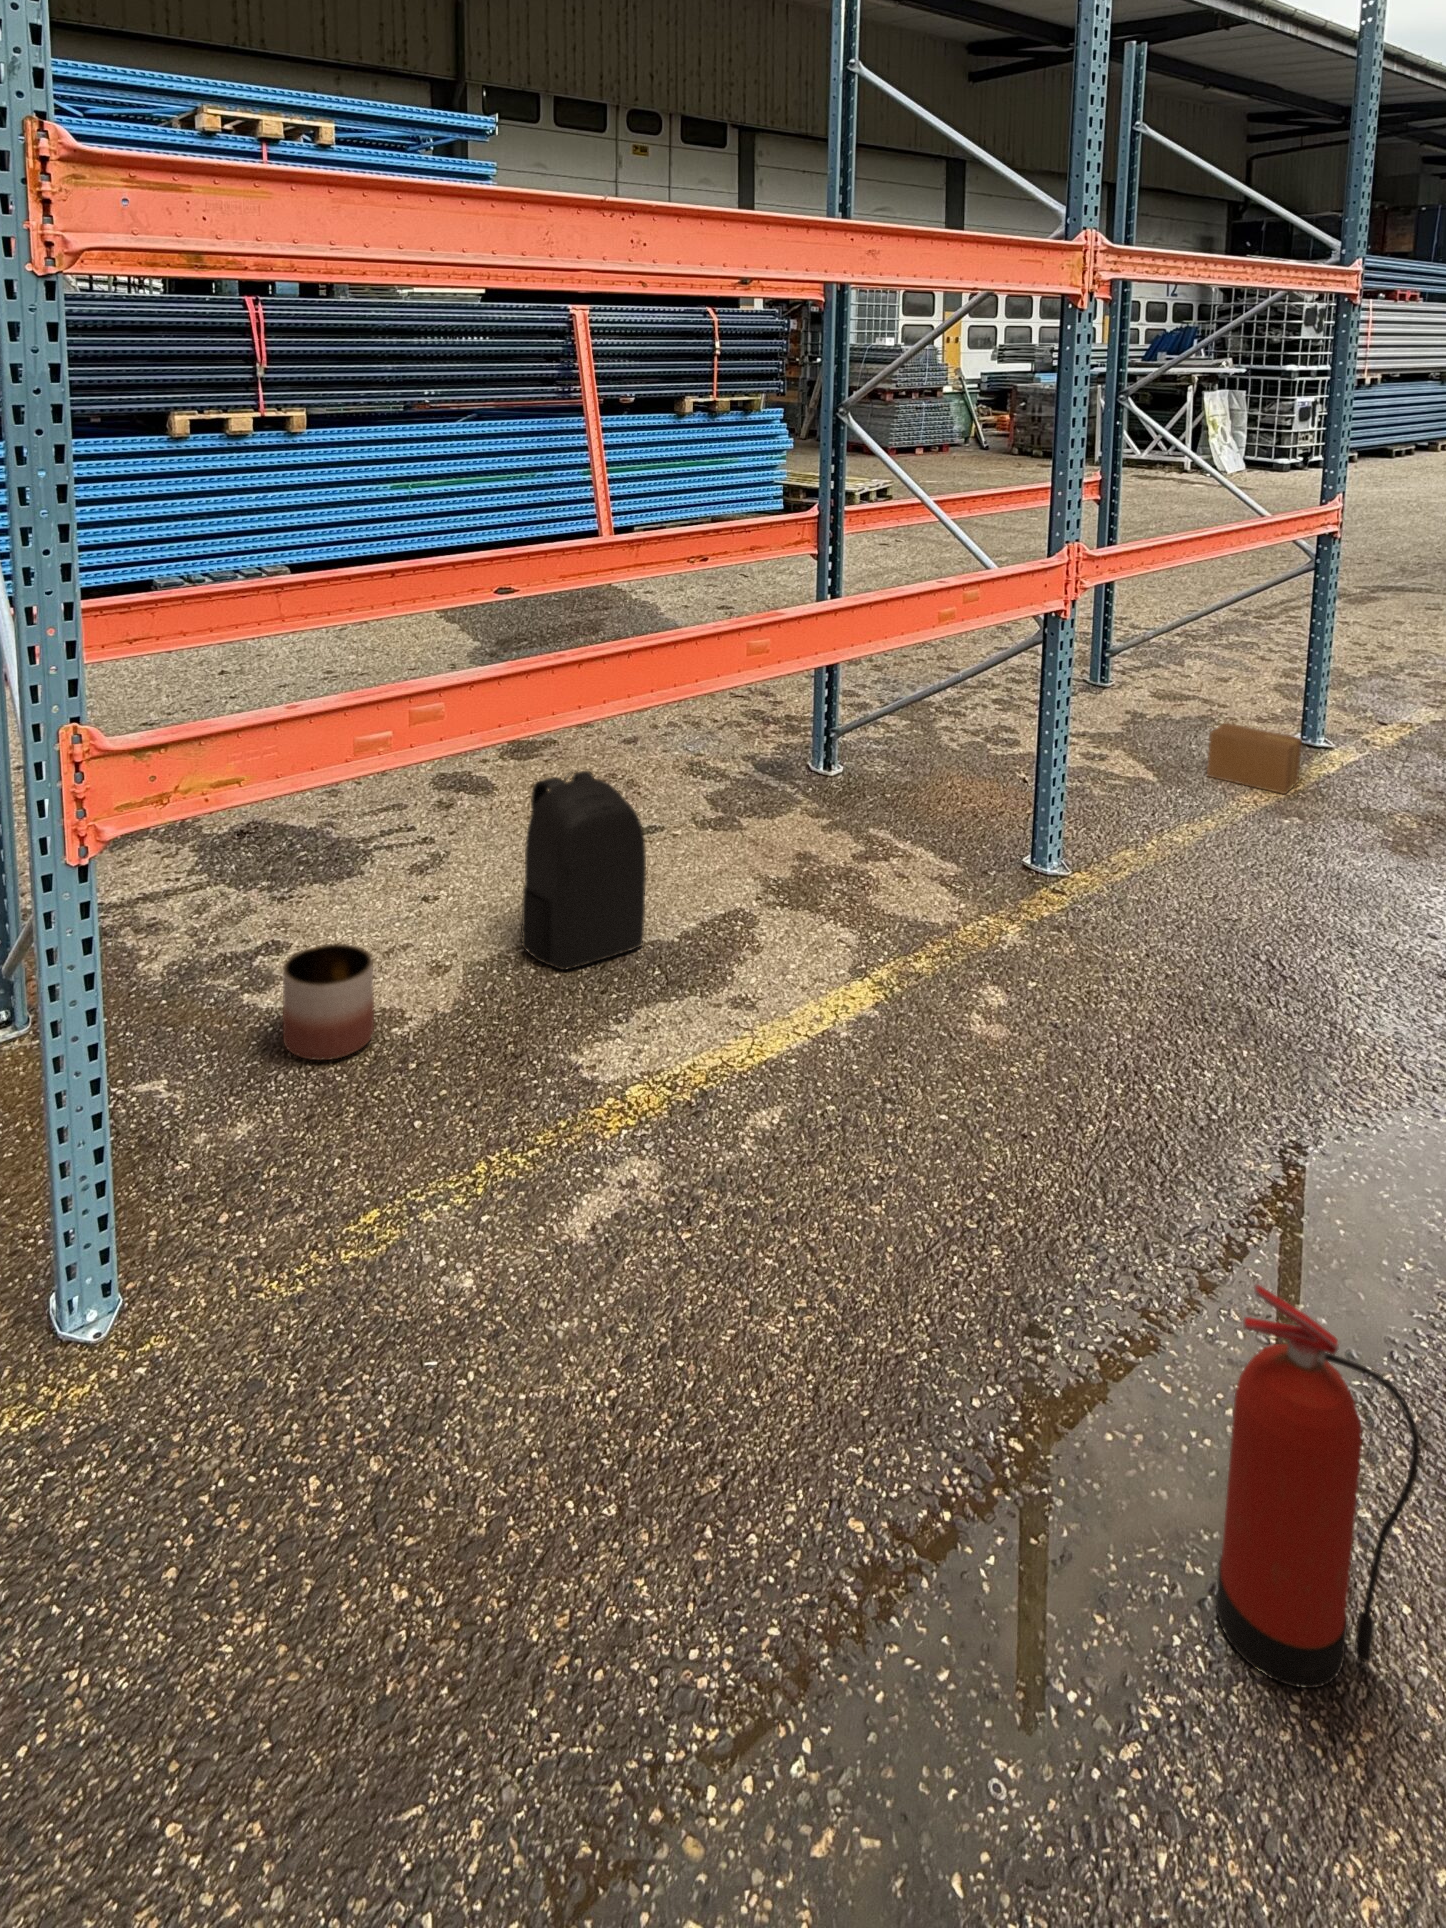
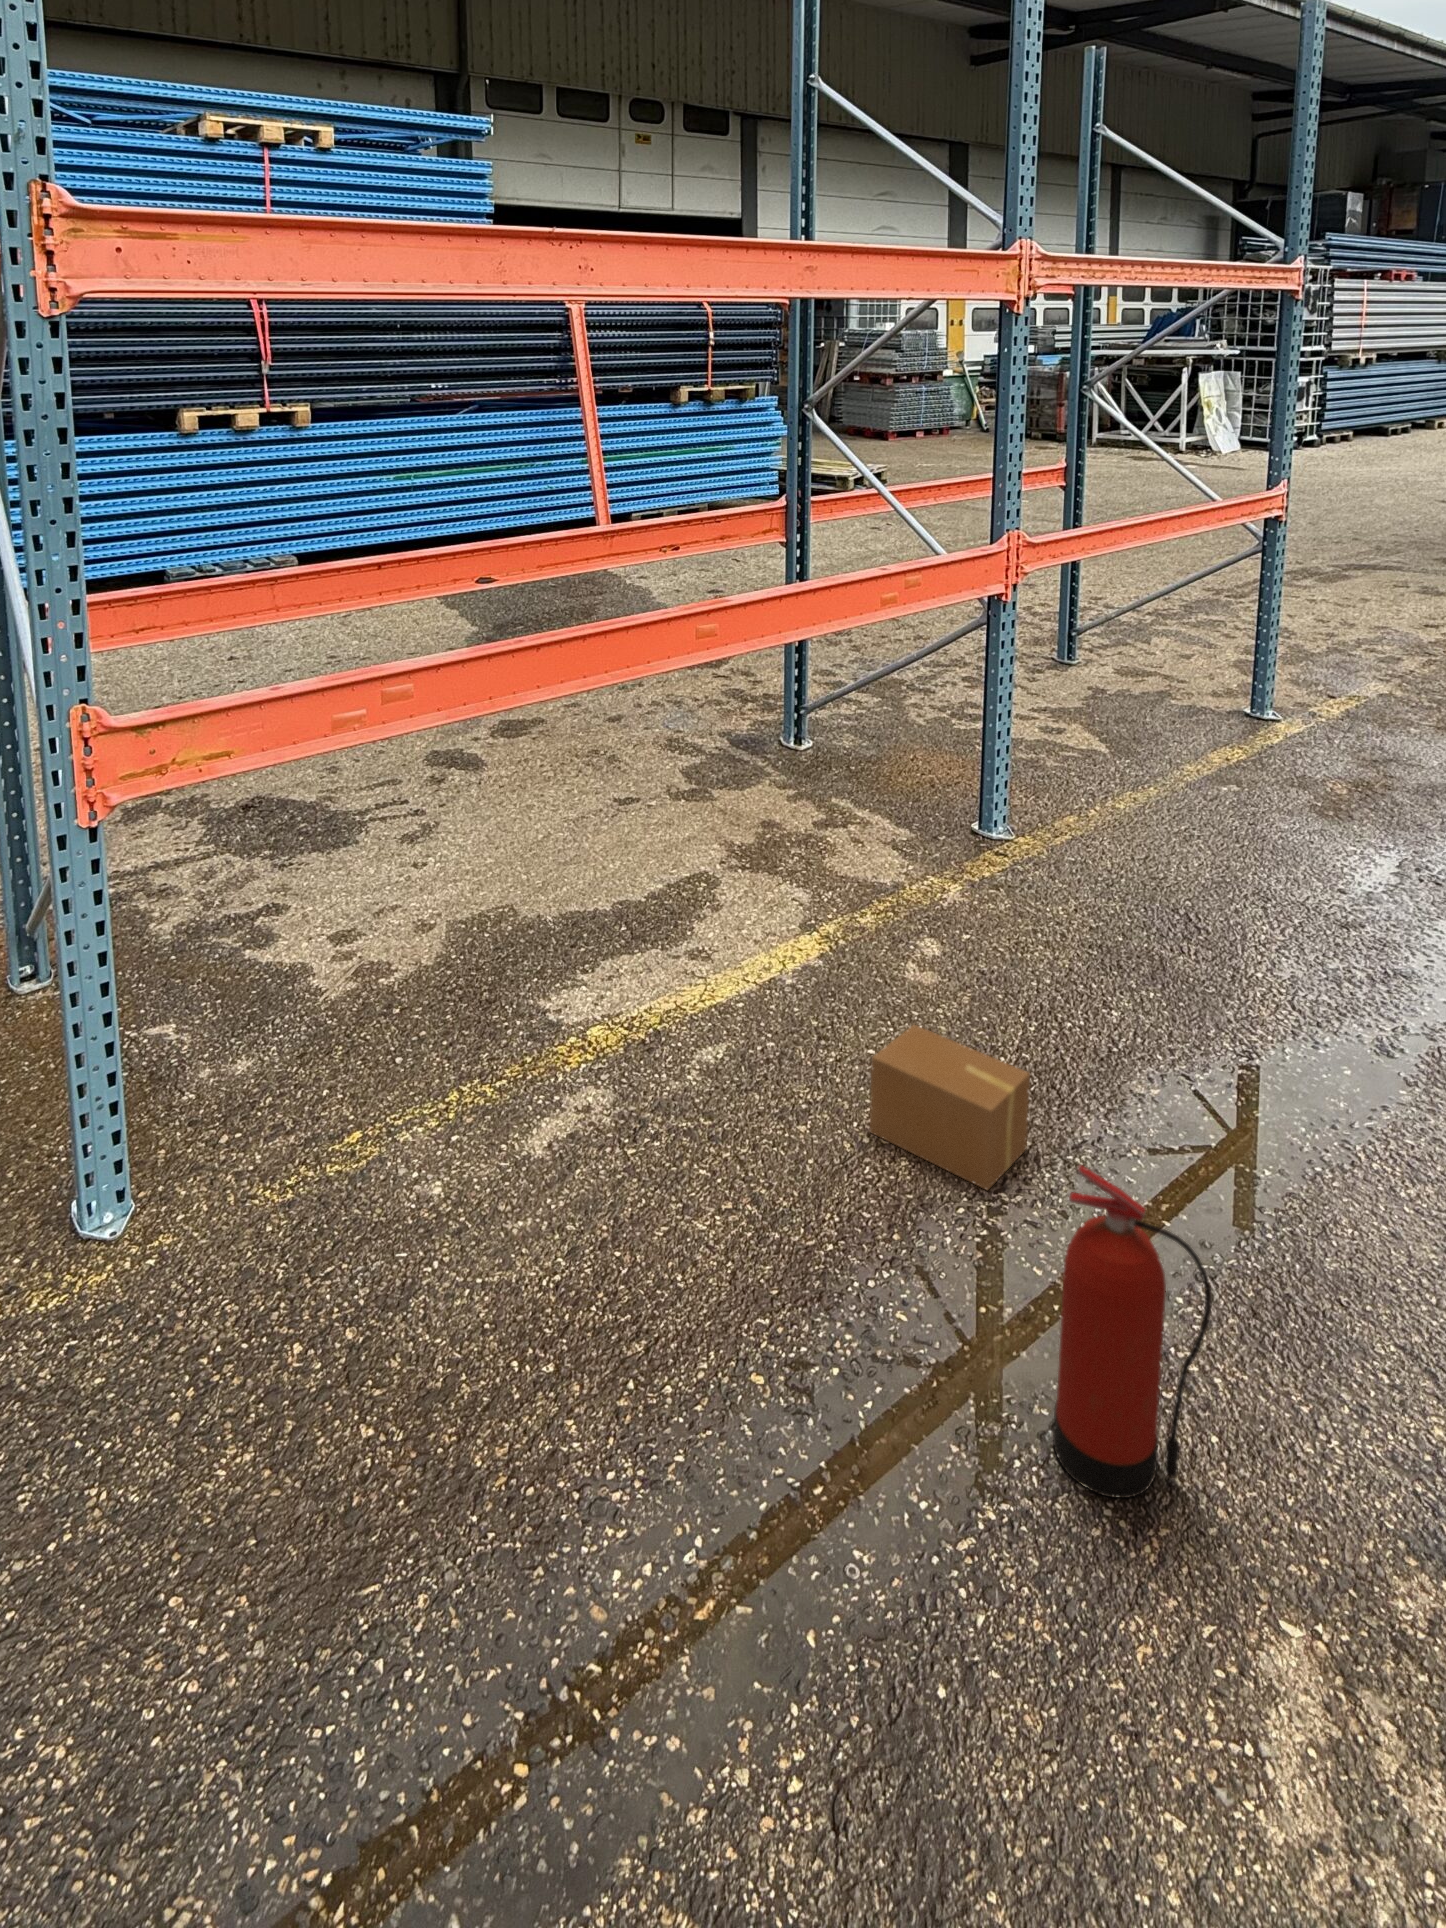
cardboard box: present [1207,722,1302,794] -> present [870,1025,1030,1190]
backpack: present [521,771,646,970] -> none [502,745,615,924]
planter: present [283,944,374,1060] -> none [283,901,366,1004]

